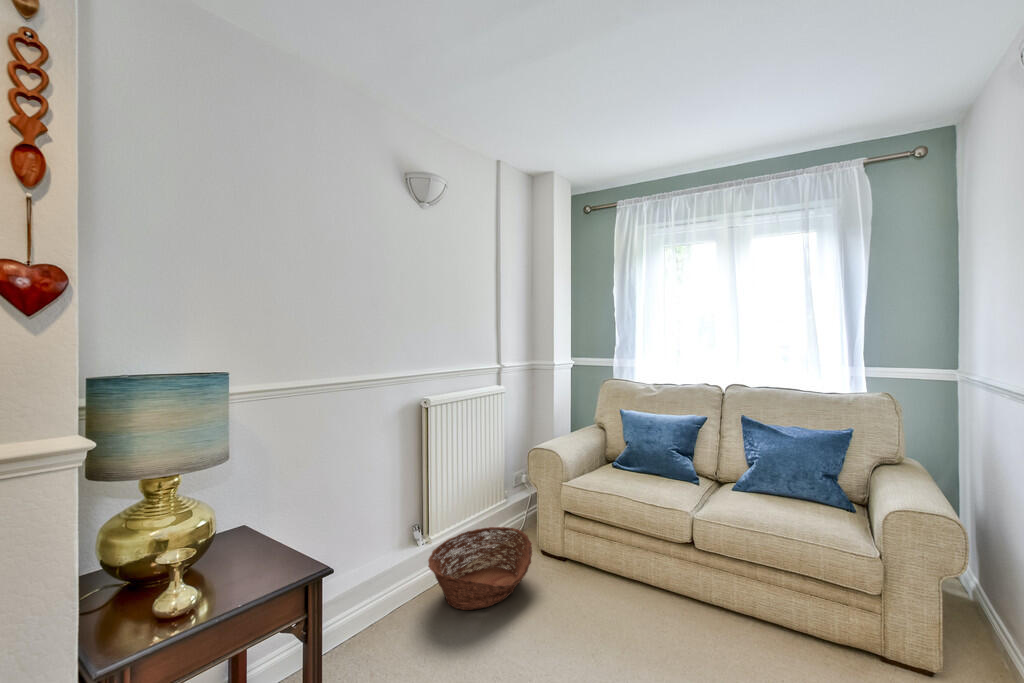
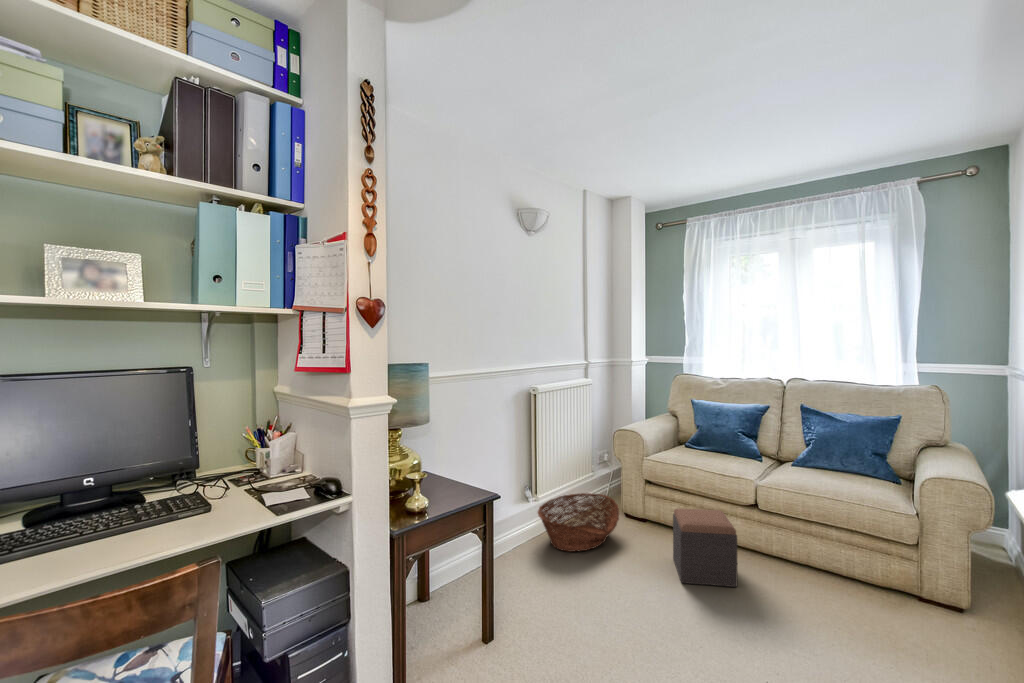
footstool: none [594,551,671,655] -> present [673,508,738,587]

